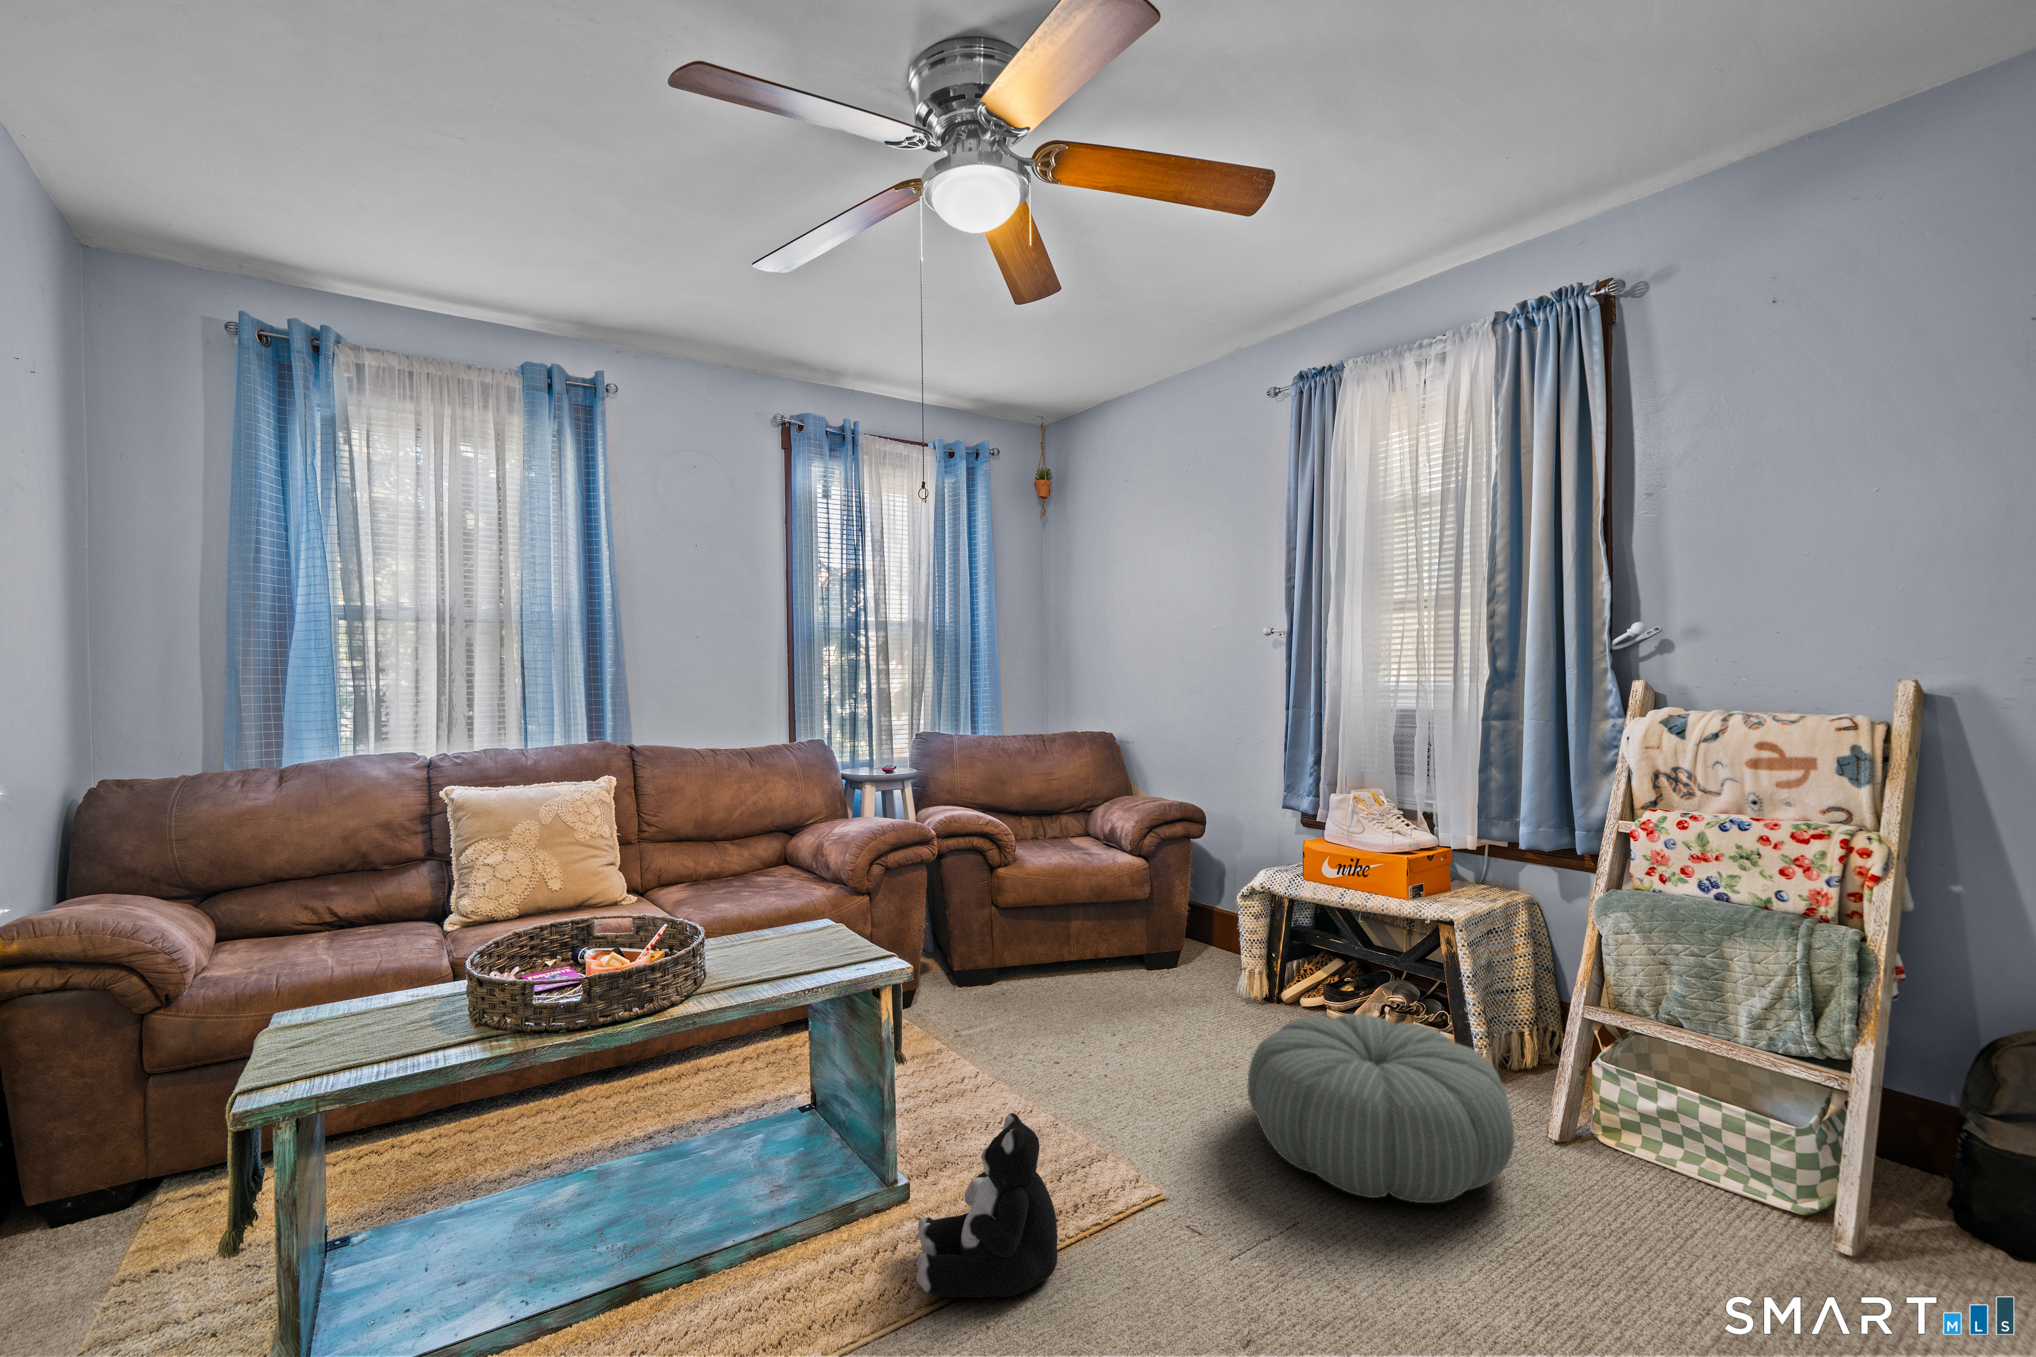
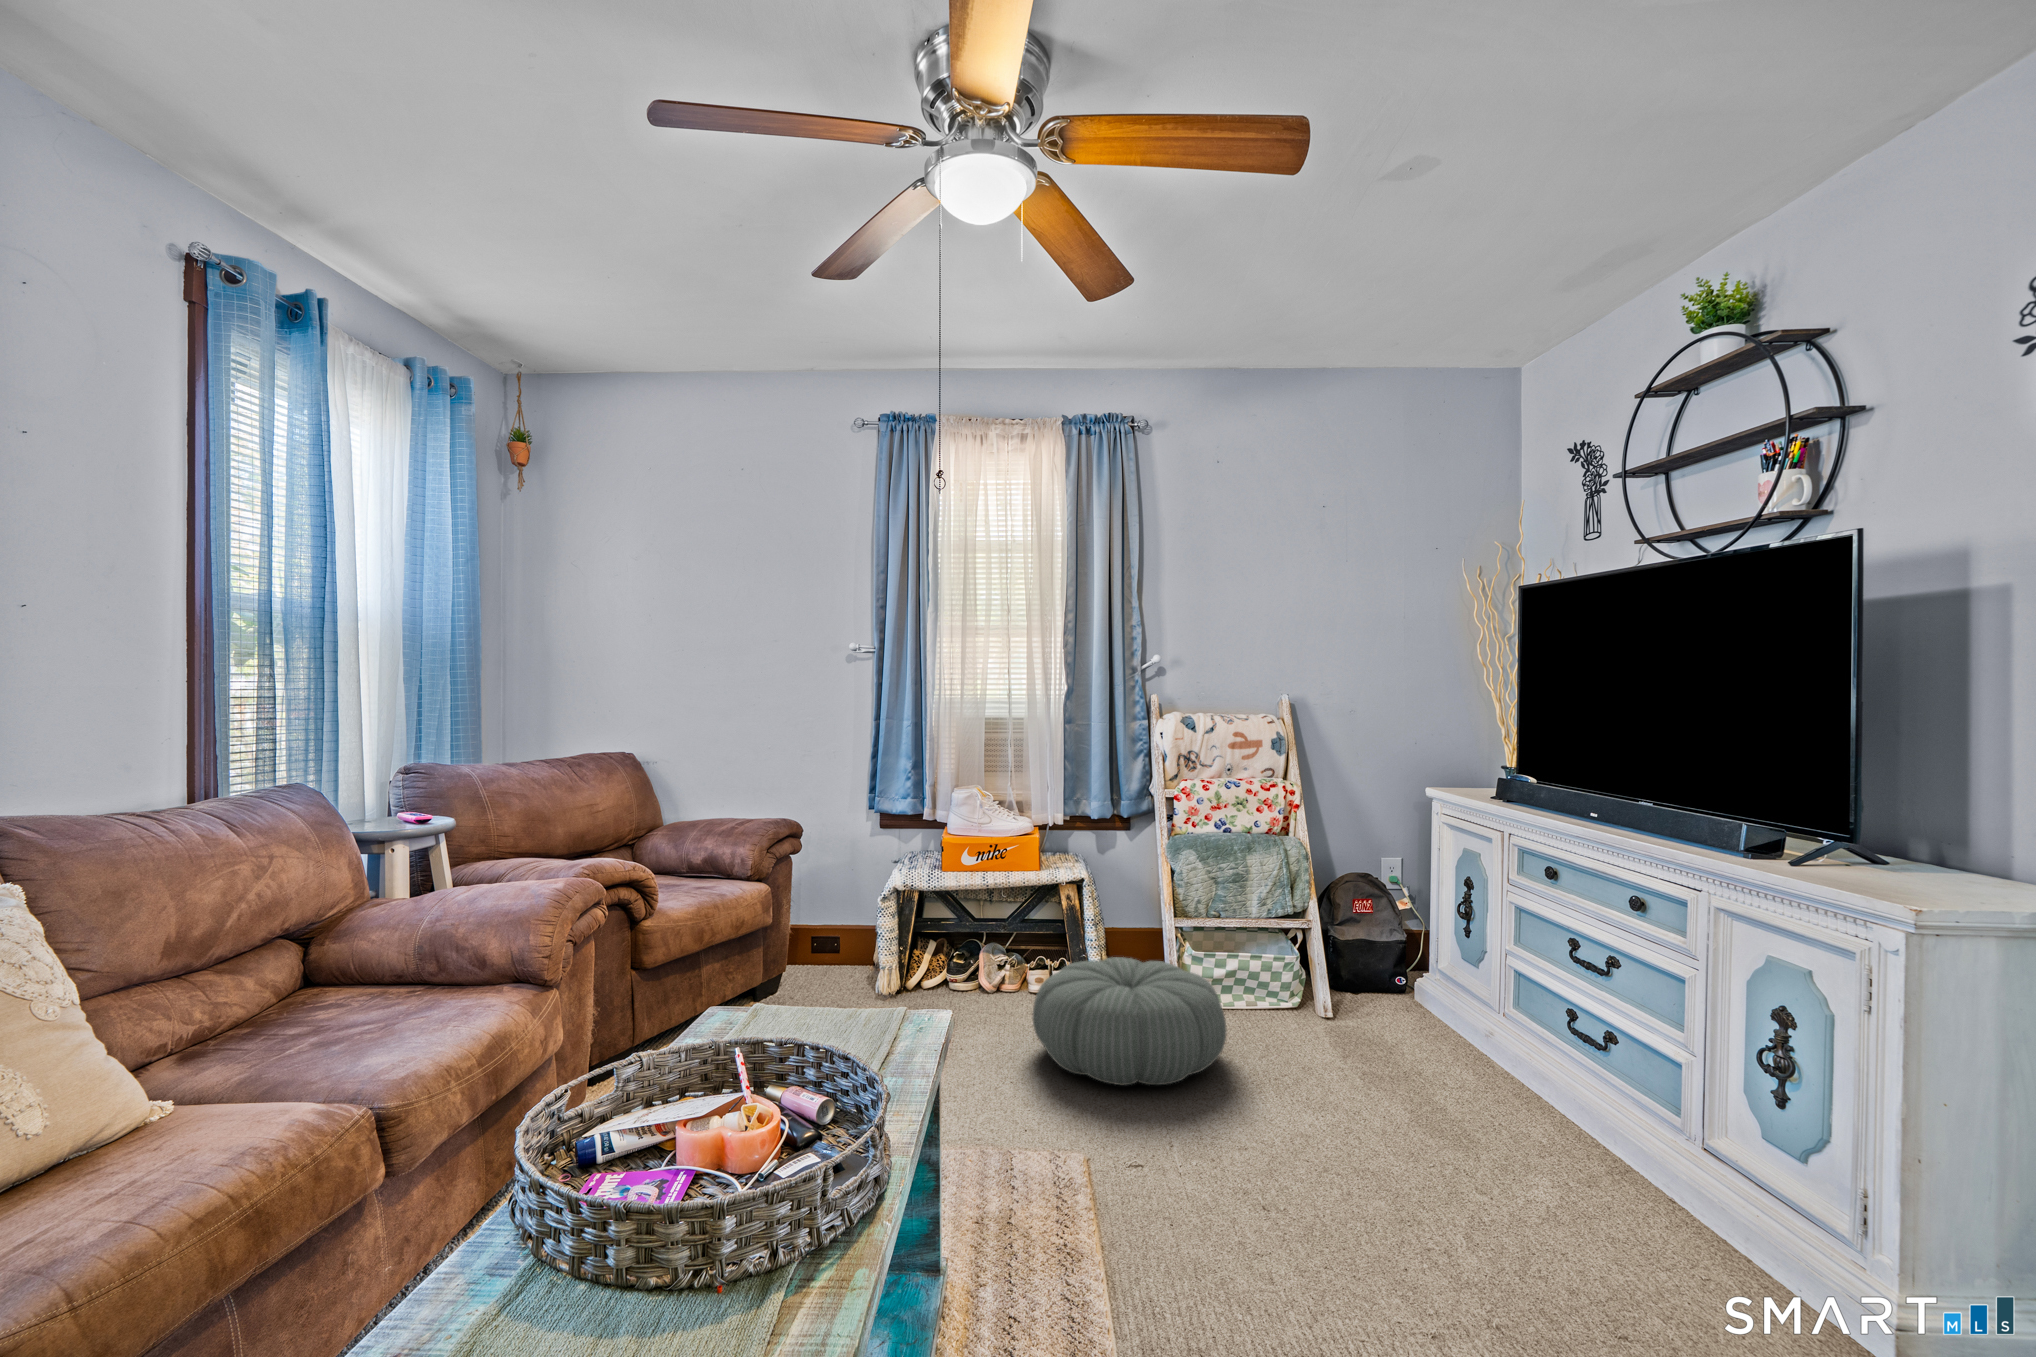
plush toy: present [916,1113,1058,1297] -> none [1030,1096,1156,1288]

